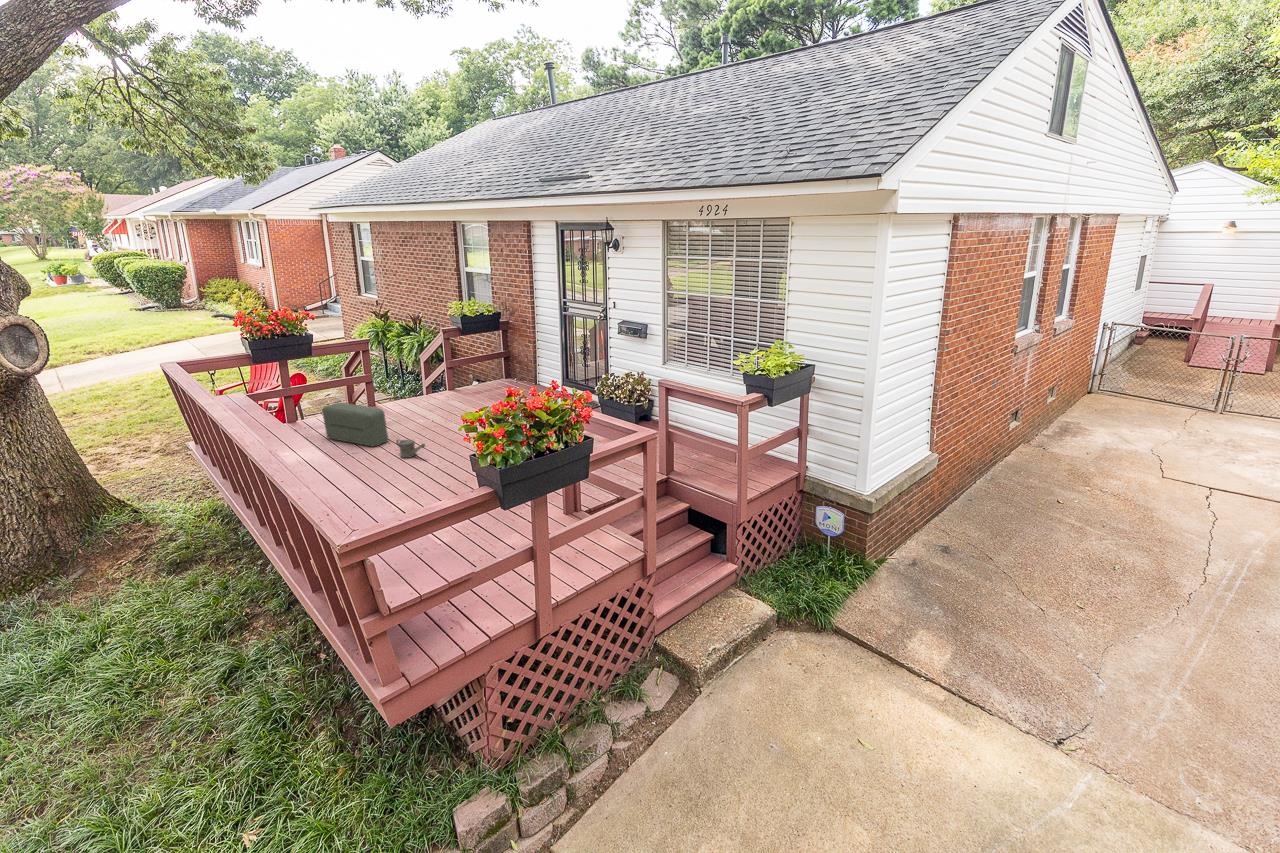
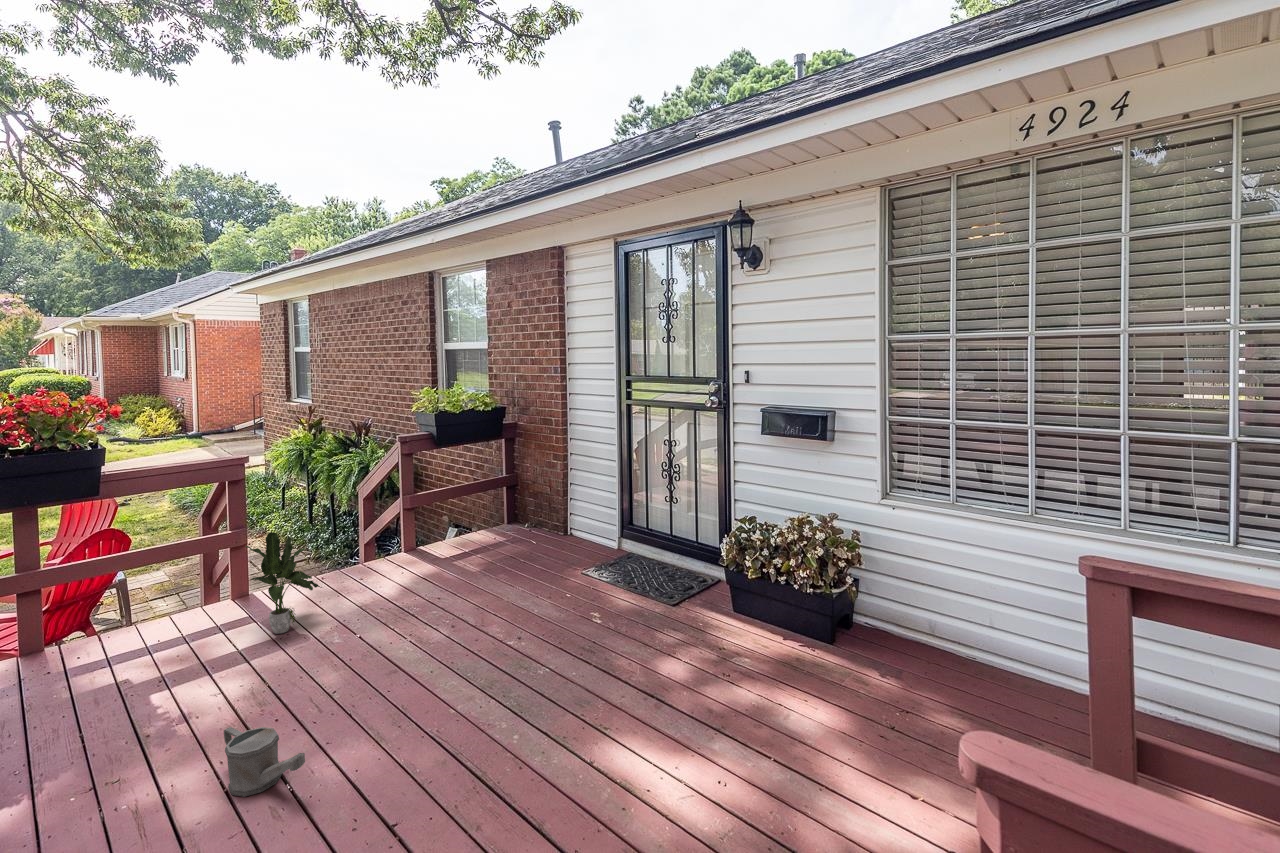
potted plant: none [383,378,416,421] -> present [245,532,322,634]
pouf: present [322,403,388,446] -> none [51,601,221,737]

